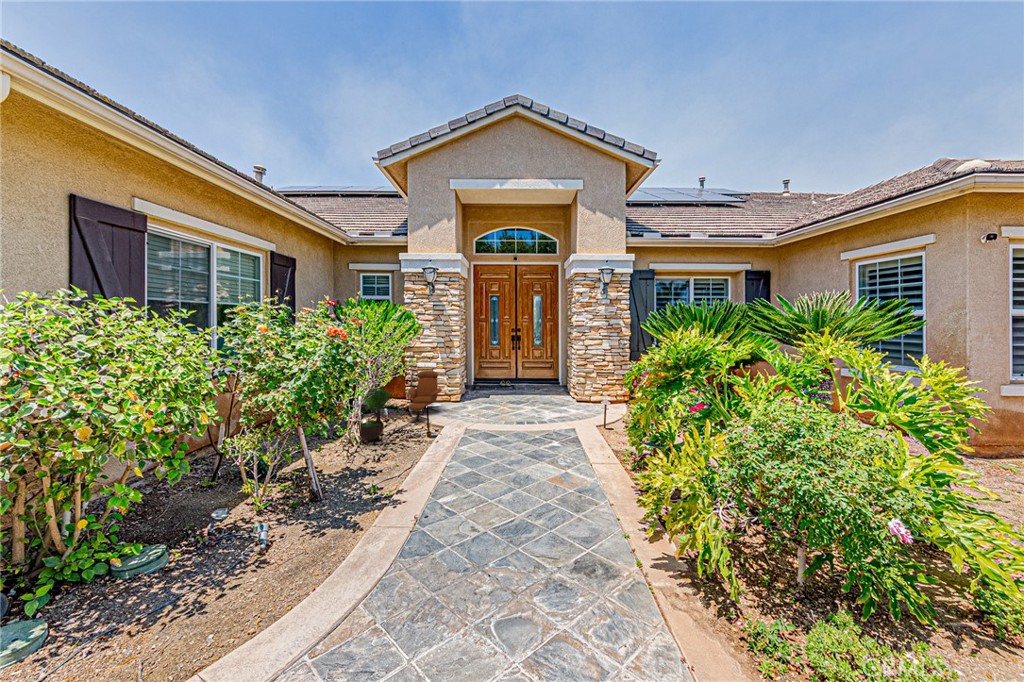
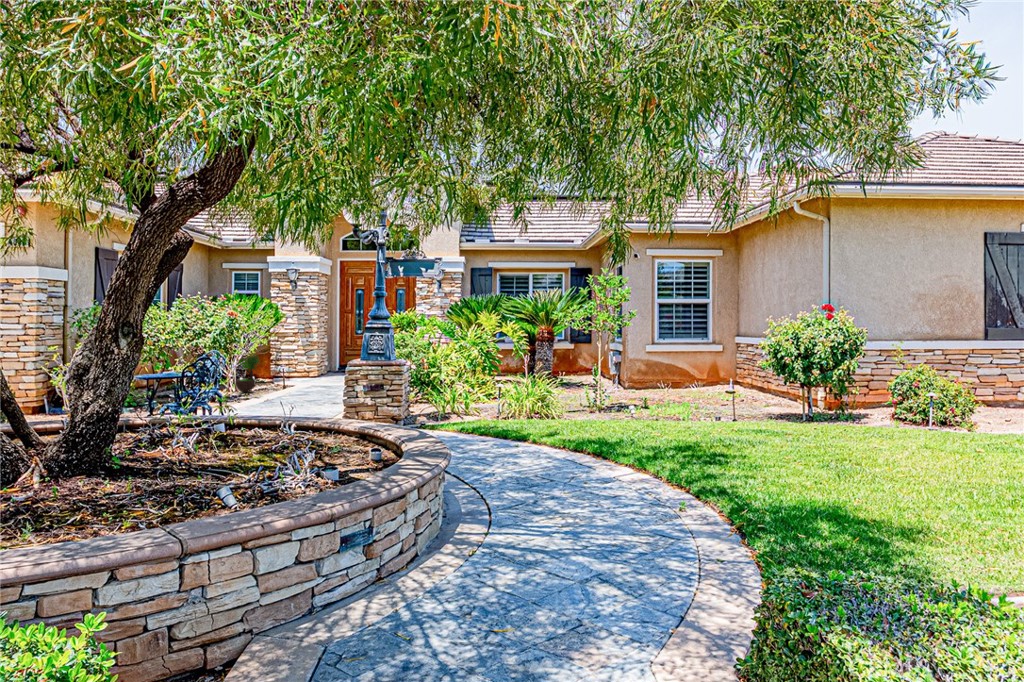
lounge chair: present [408,371,442,423] -> none [273,351,302,386]

